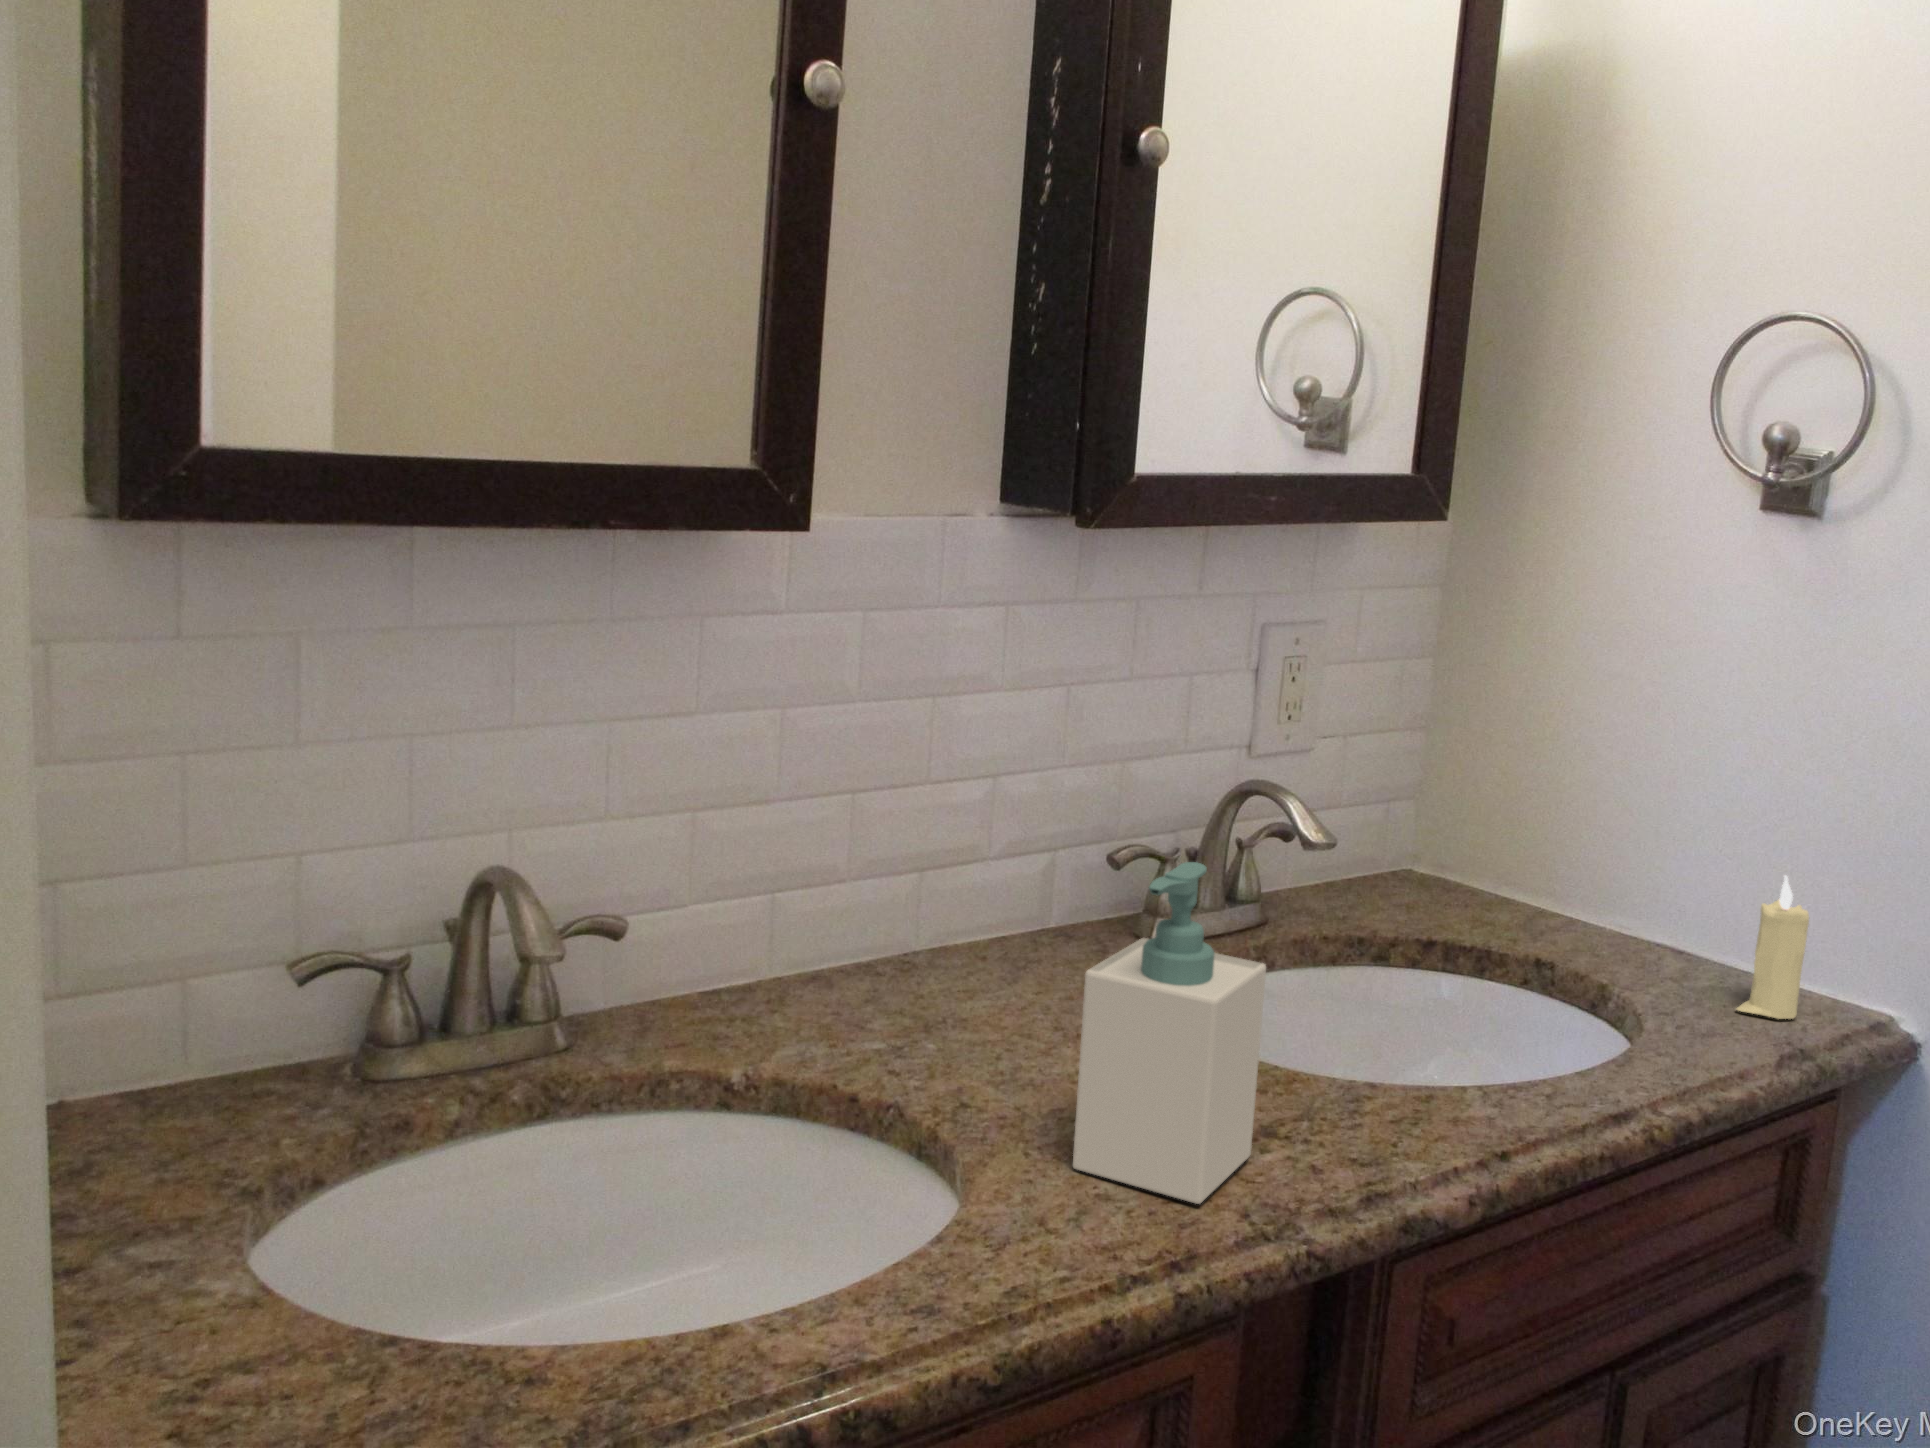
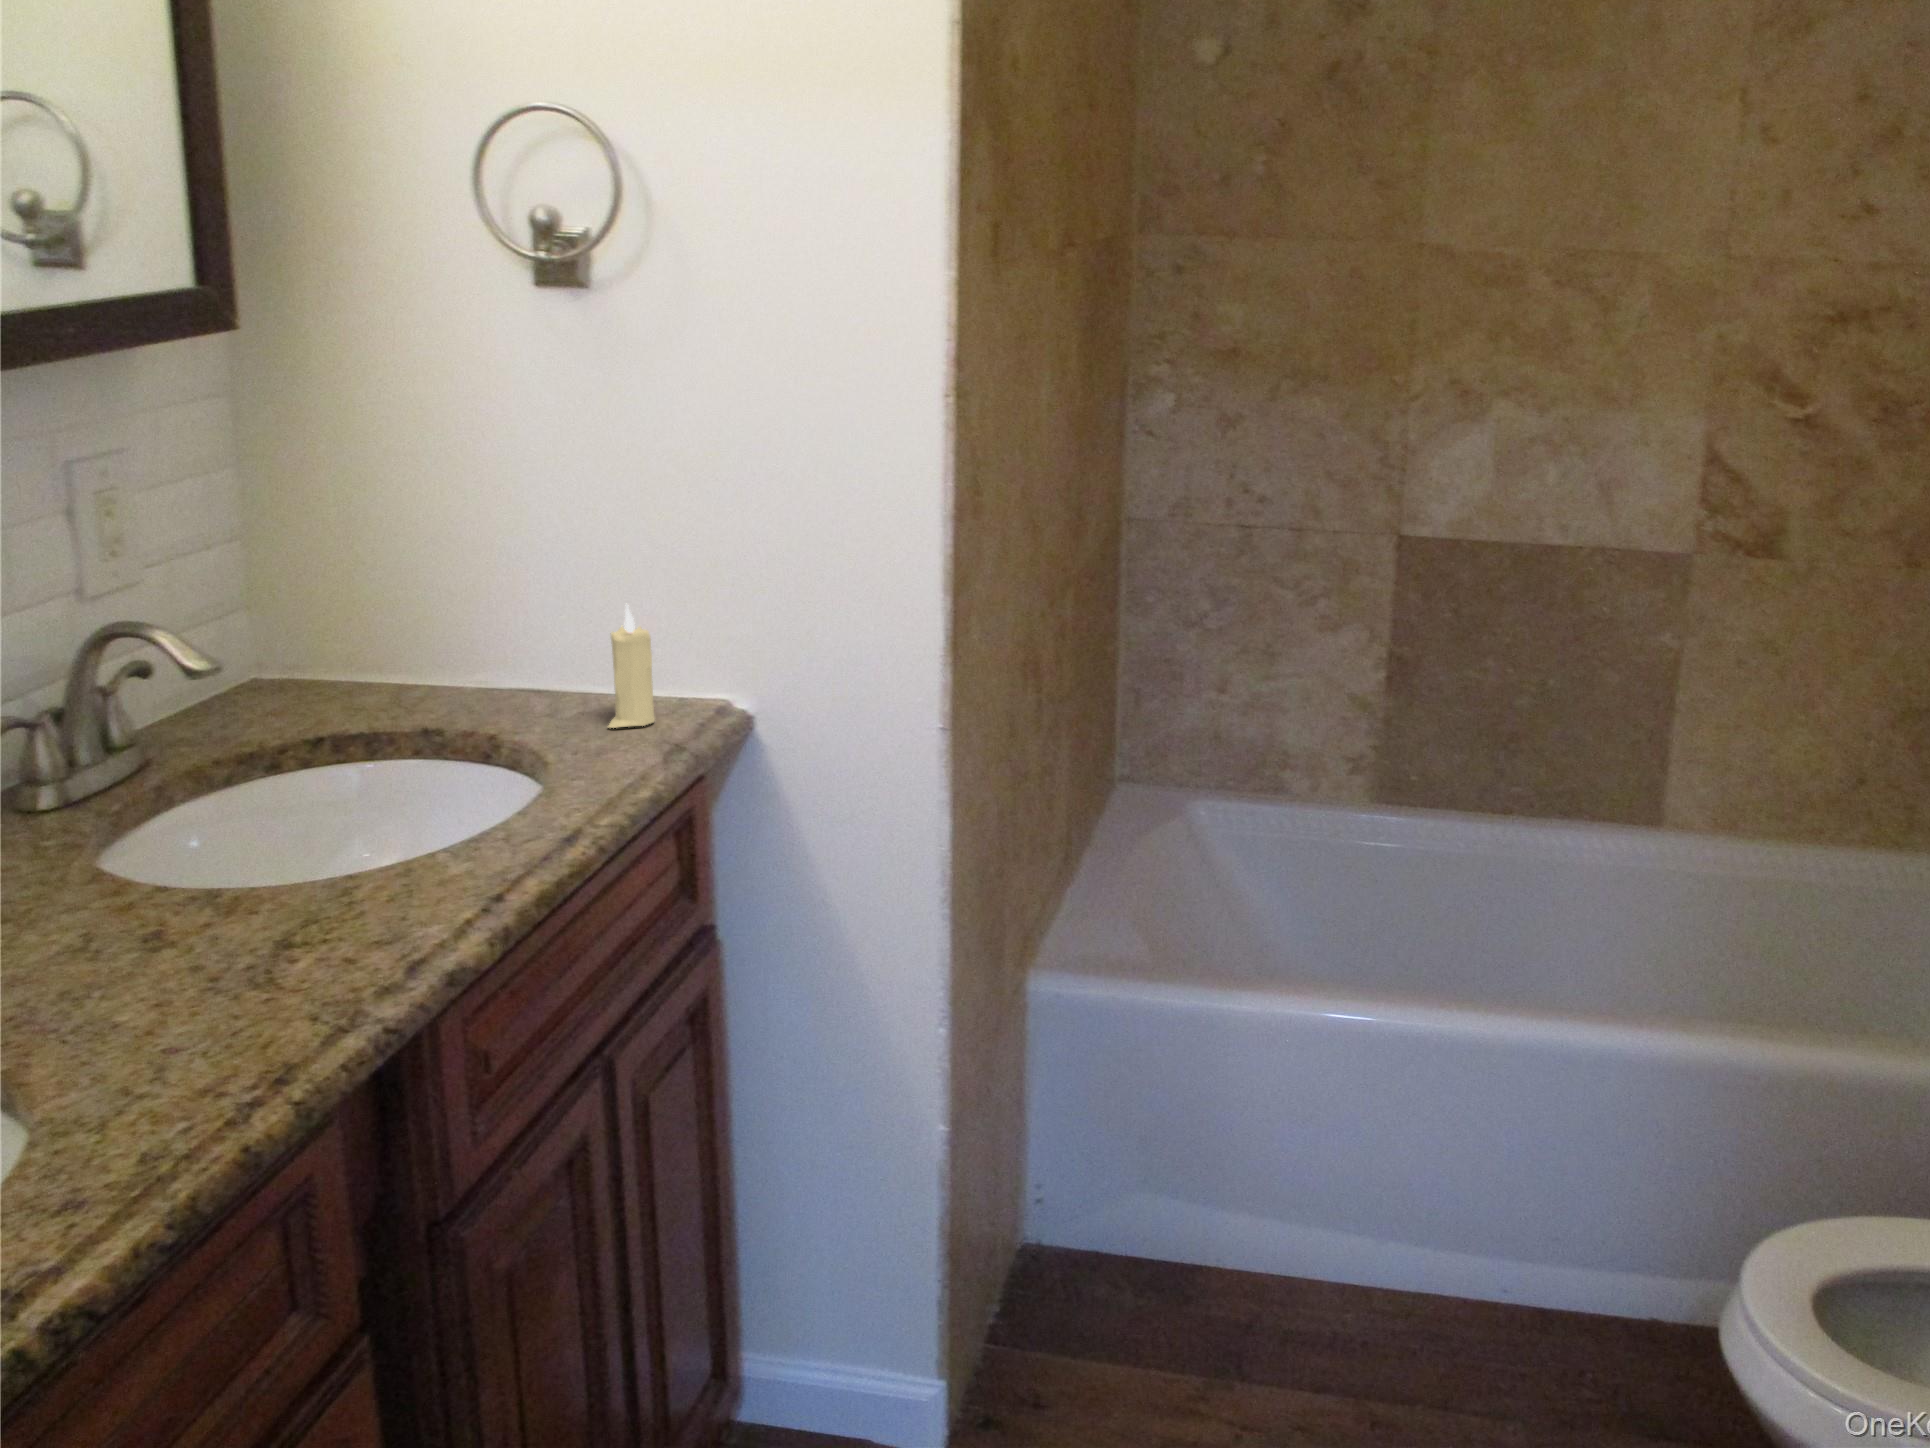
soap bottle: present [1073,862,1266,1204] -> none [92,705,287,1038]

